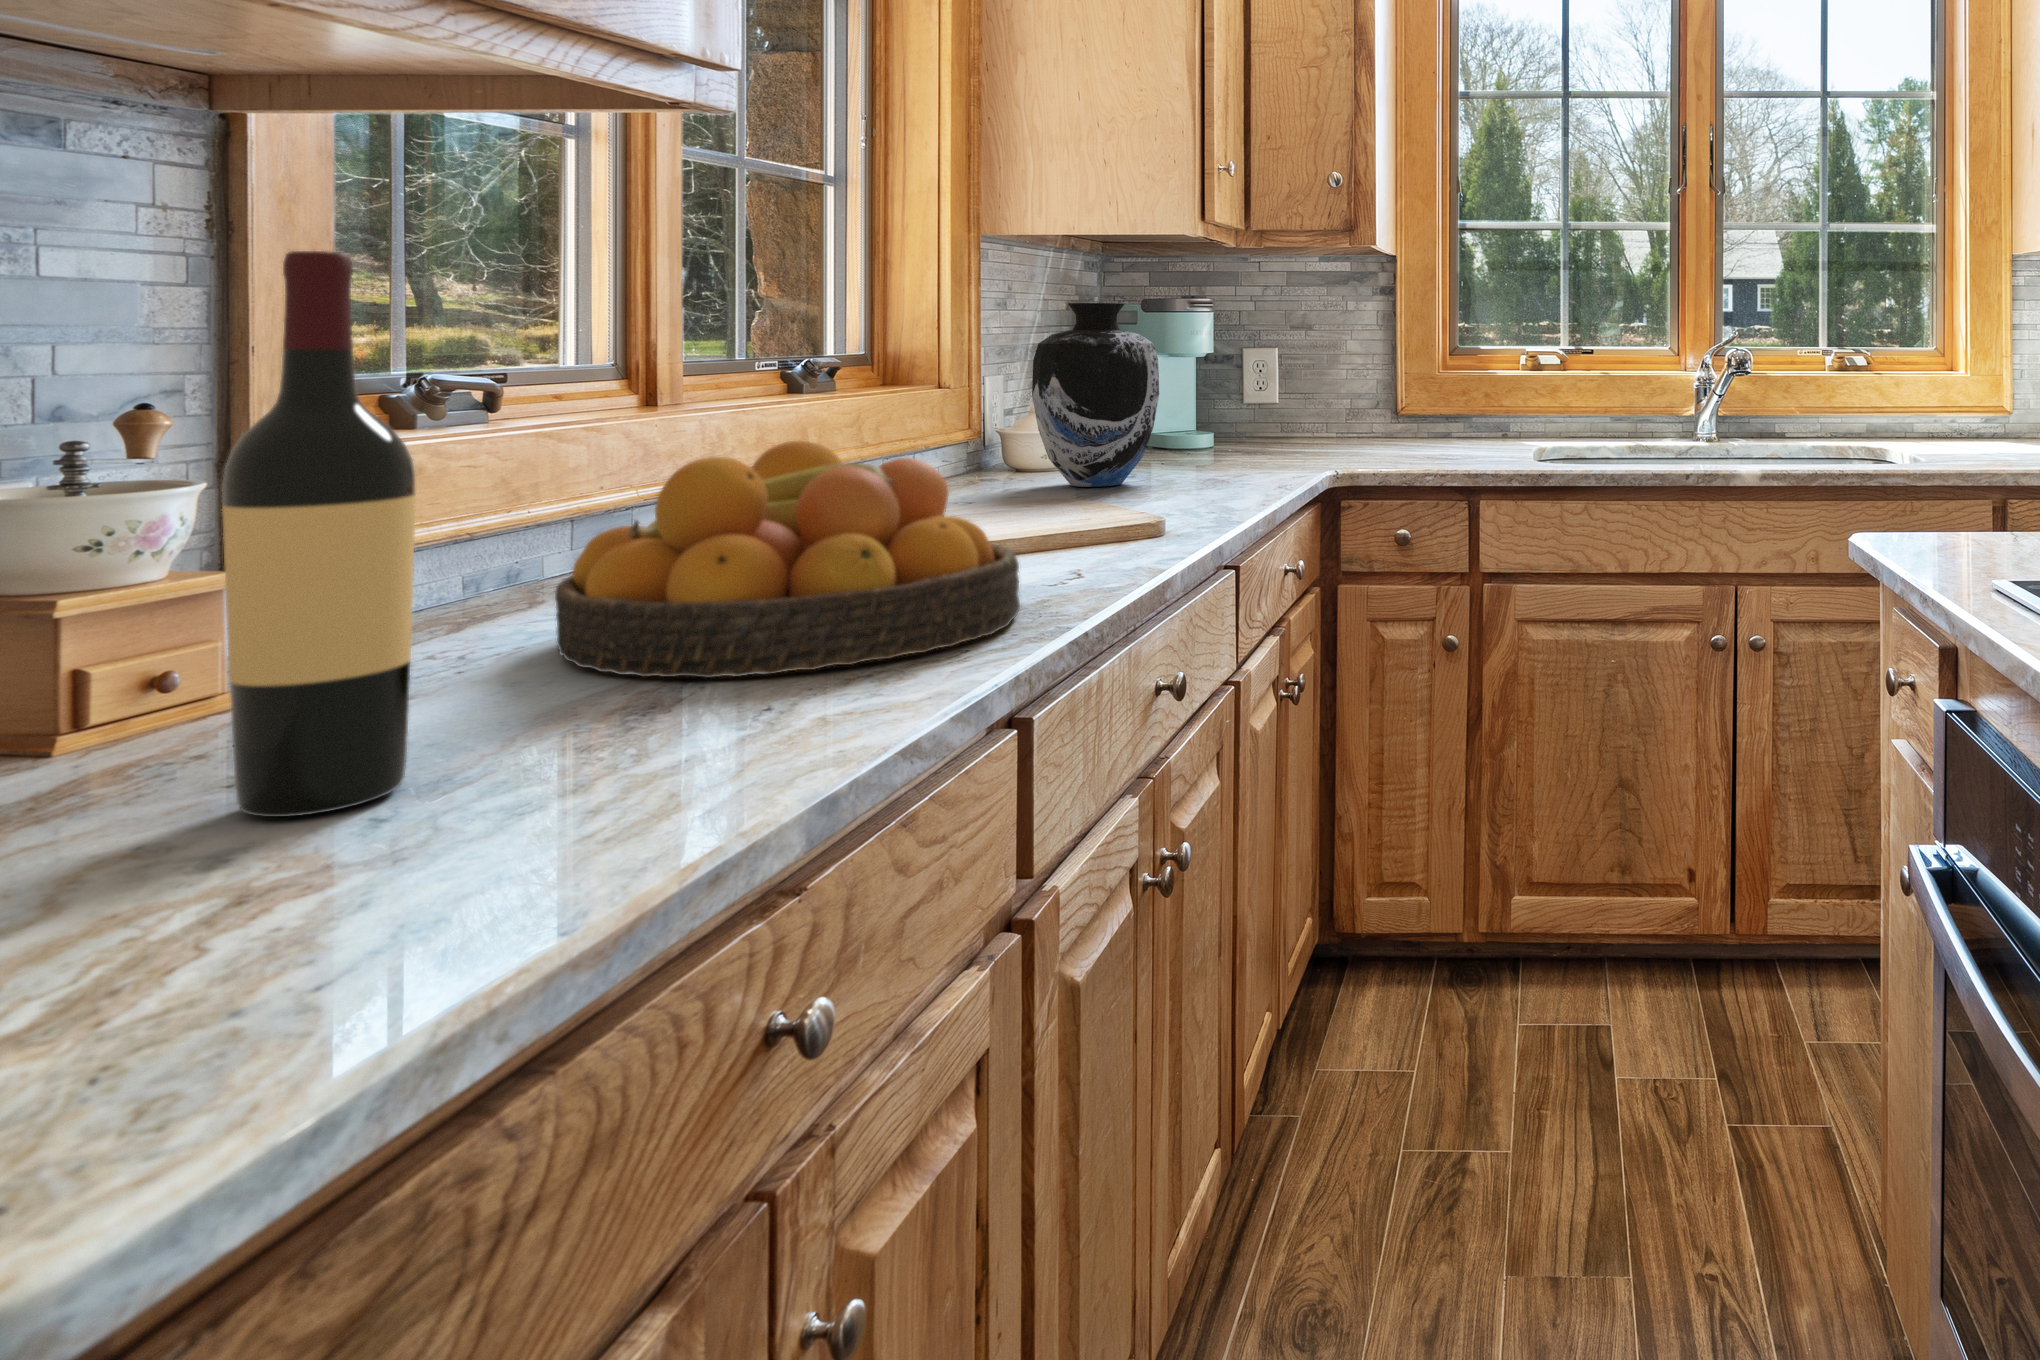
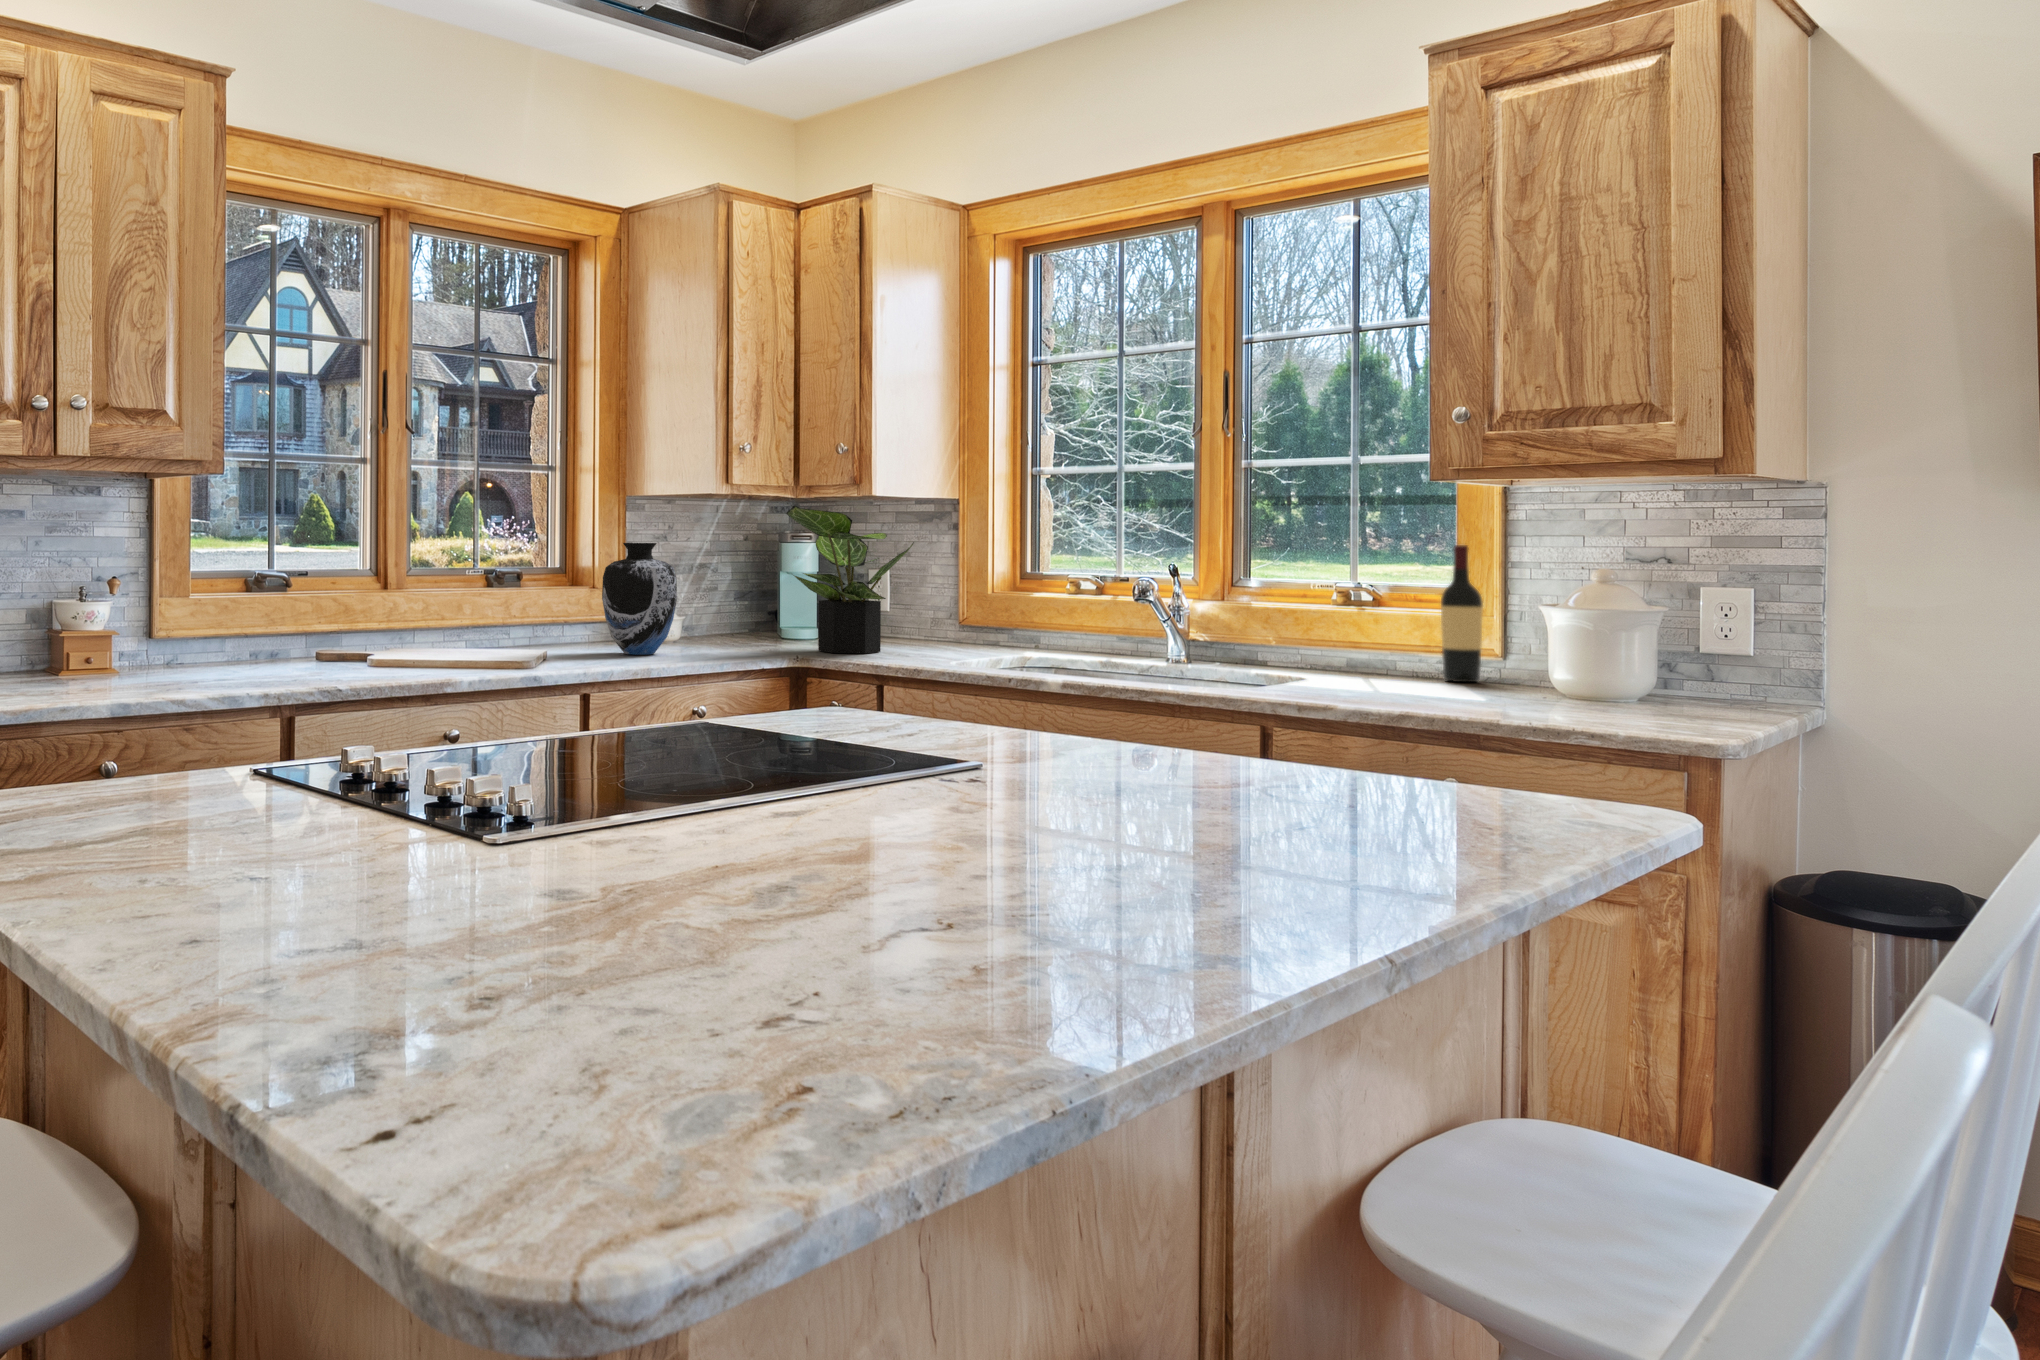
wine bottle: present [222,251,416,817] -> present [1441,545,1483,682]
potted plant: none [1245,253,1412,460] -> present [786,506,914,653]
fruit bowl: present [555,441,1020,678] -> none [188,608,354,689]

